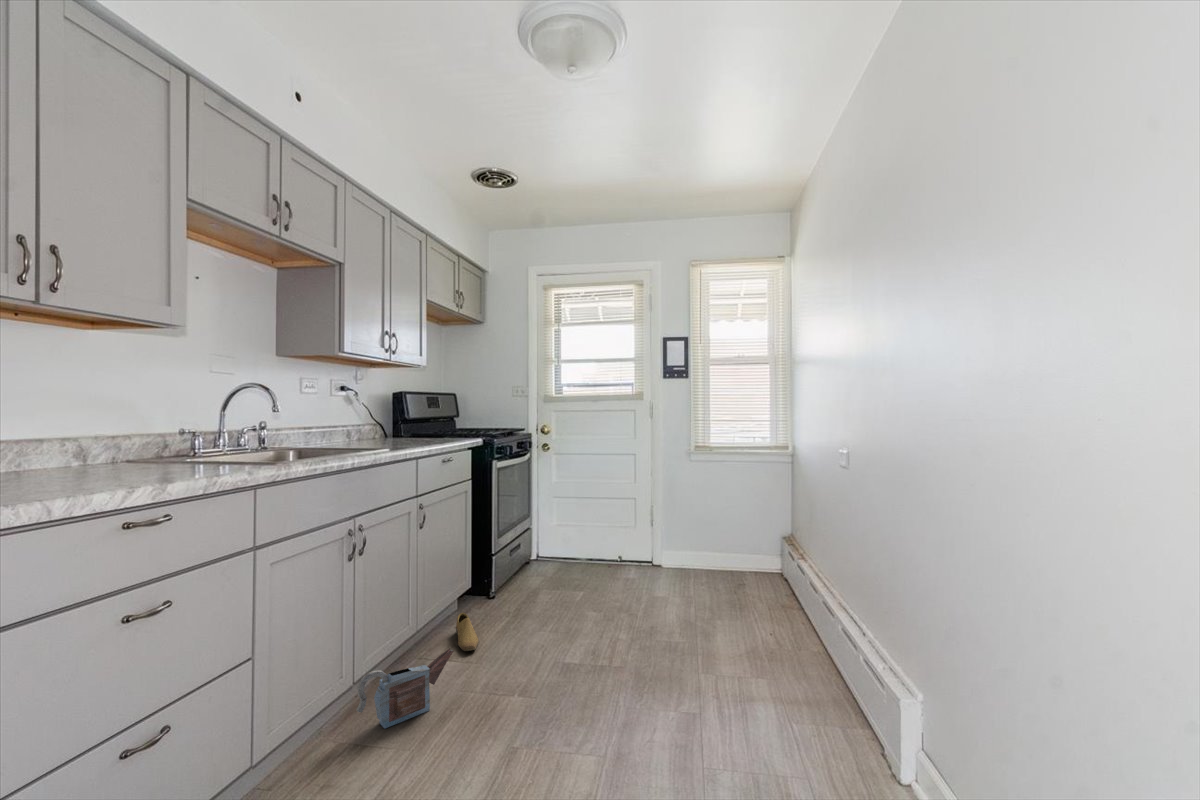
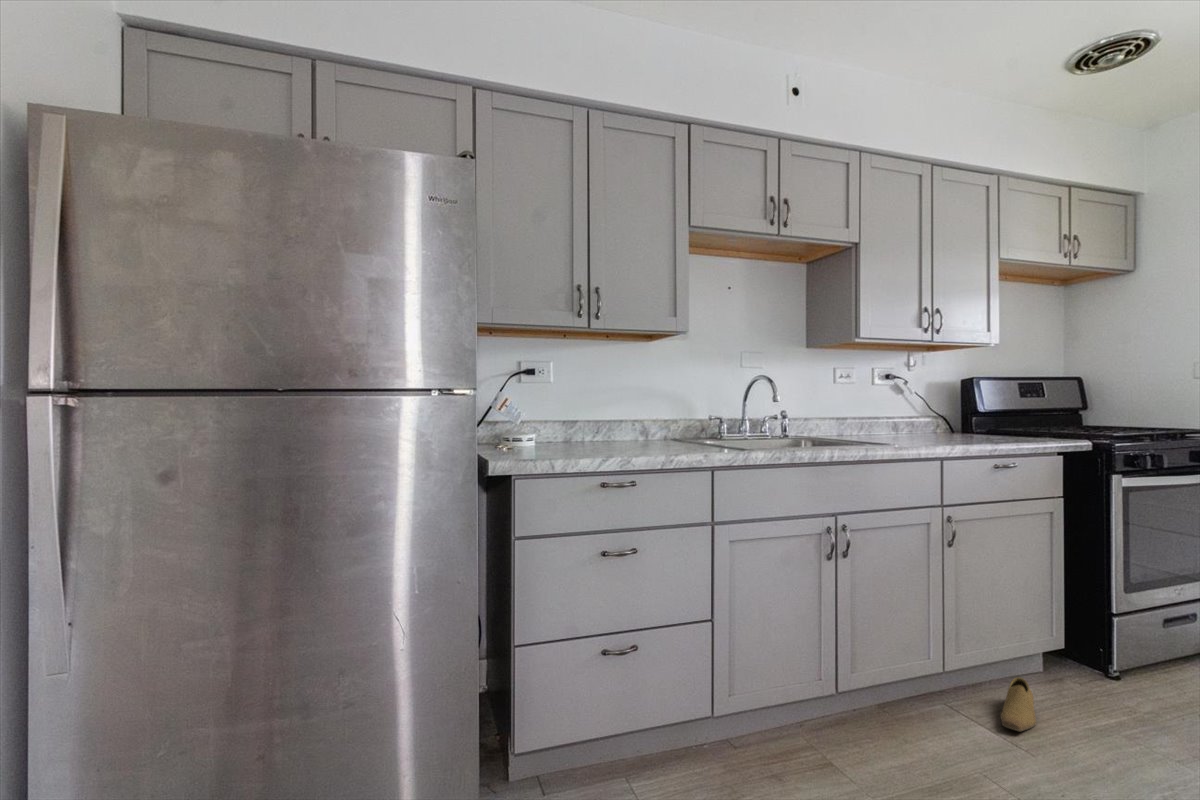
watering can: present [356,649,454,728] -> none [822,686,951,767]

